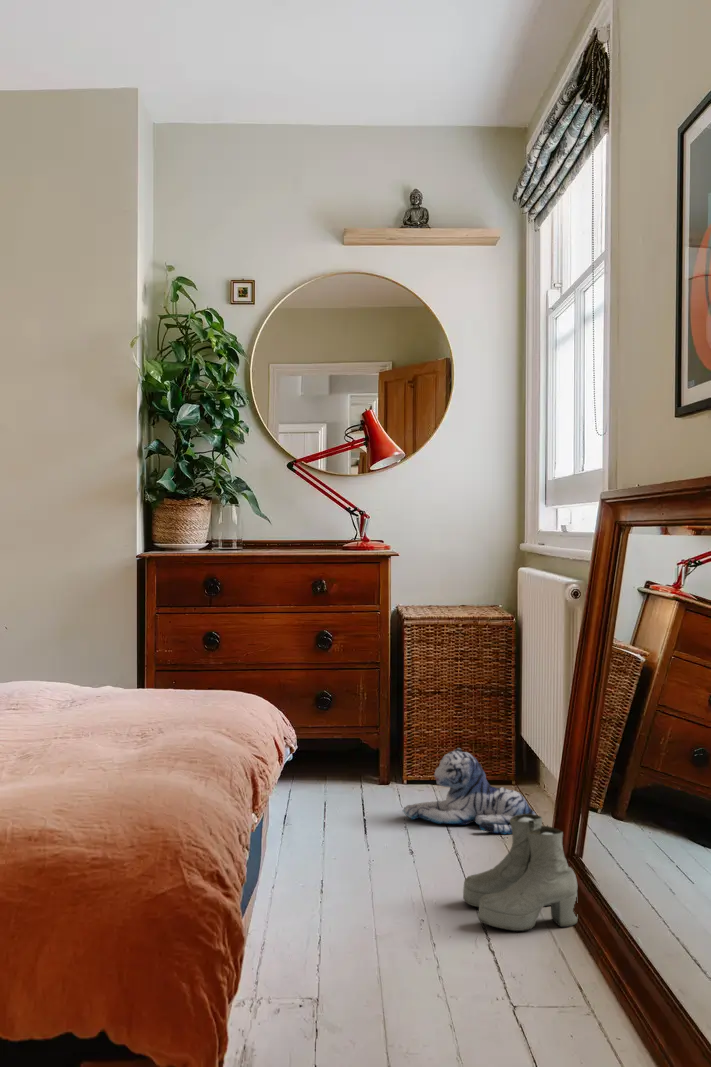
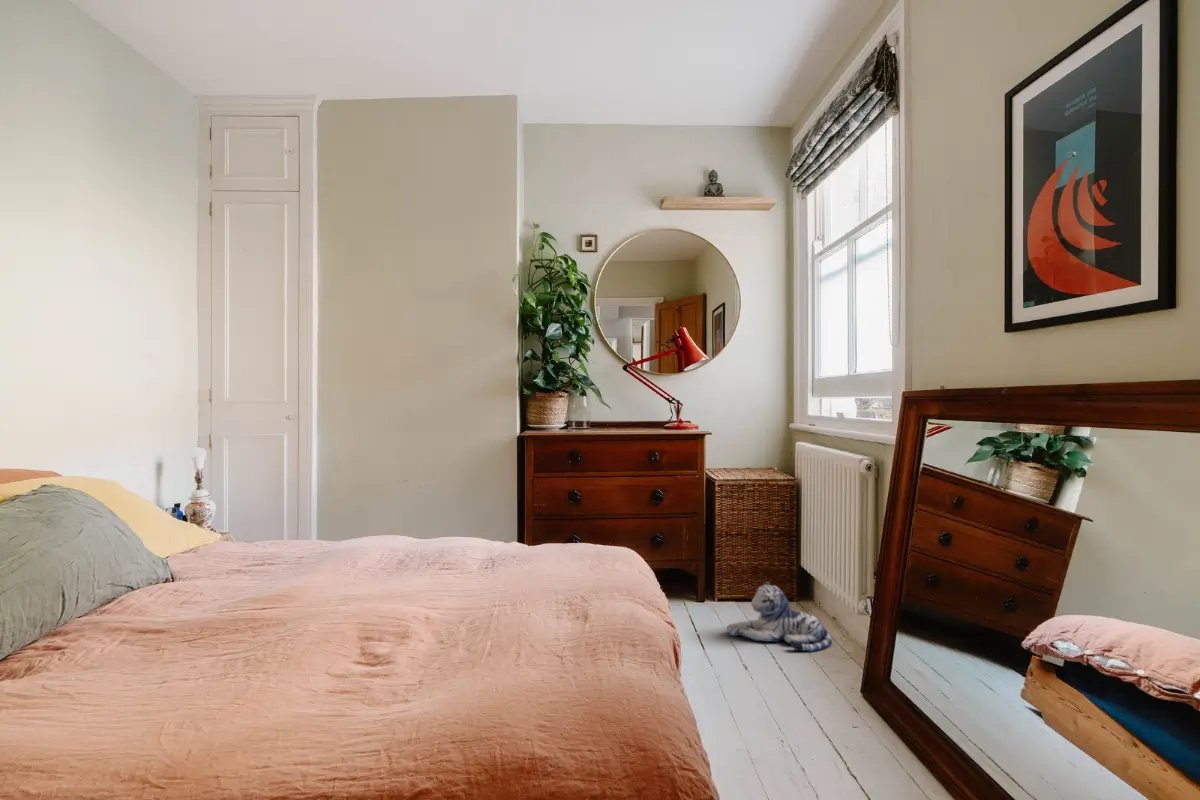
boots: present [463,814,578,931] -> none [815,658,922,769]

